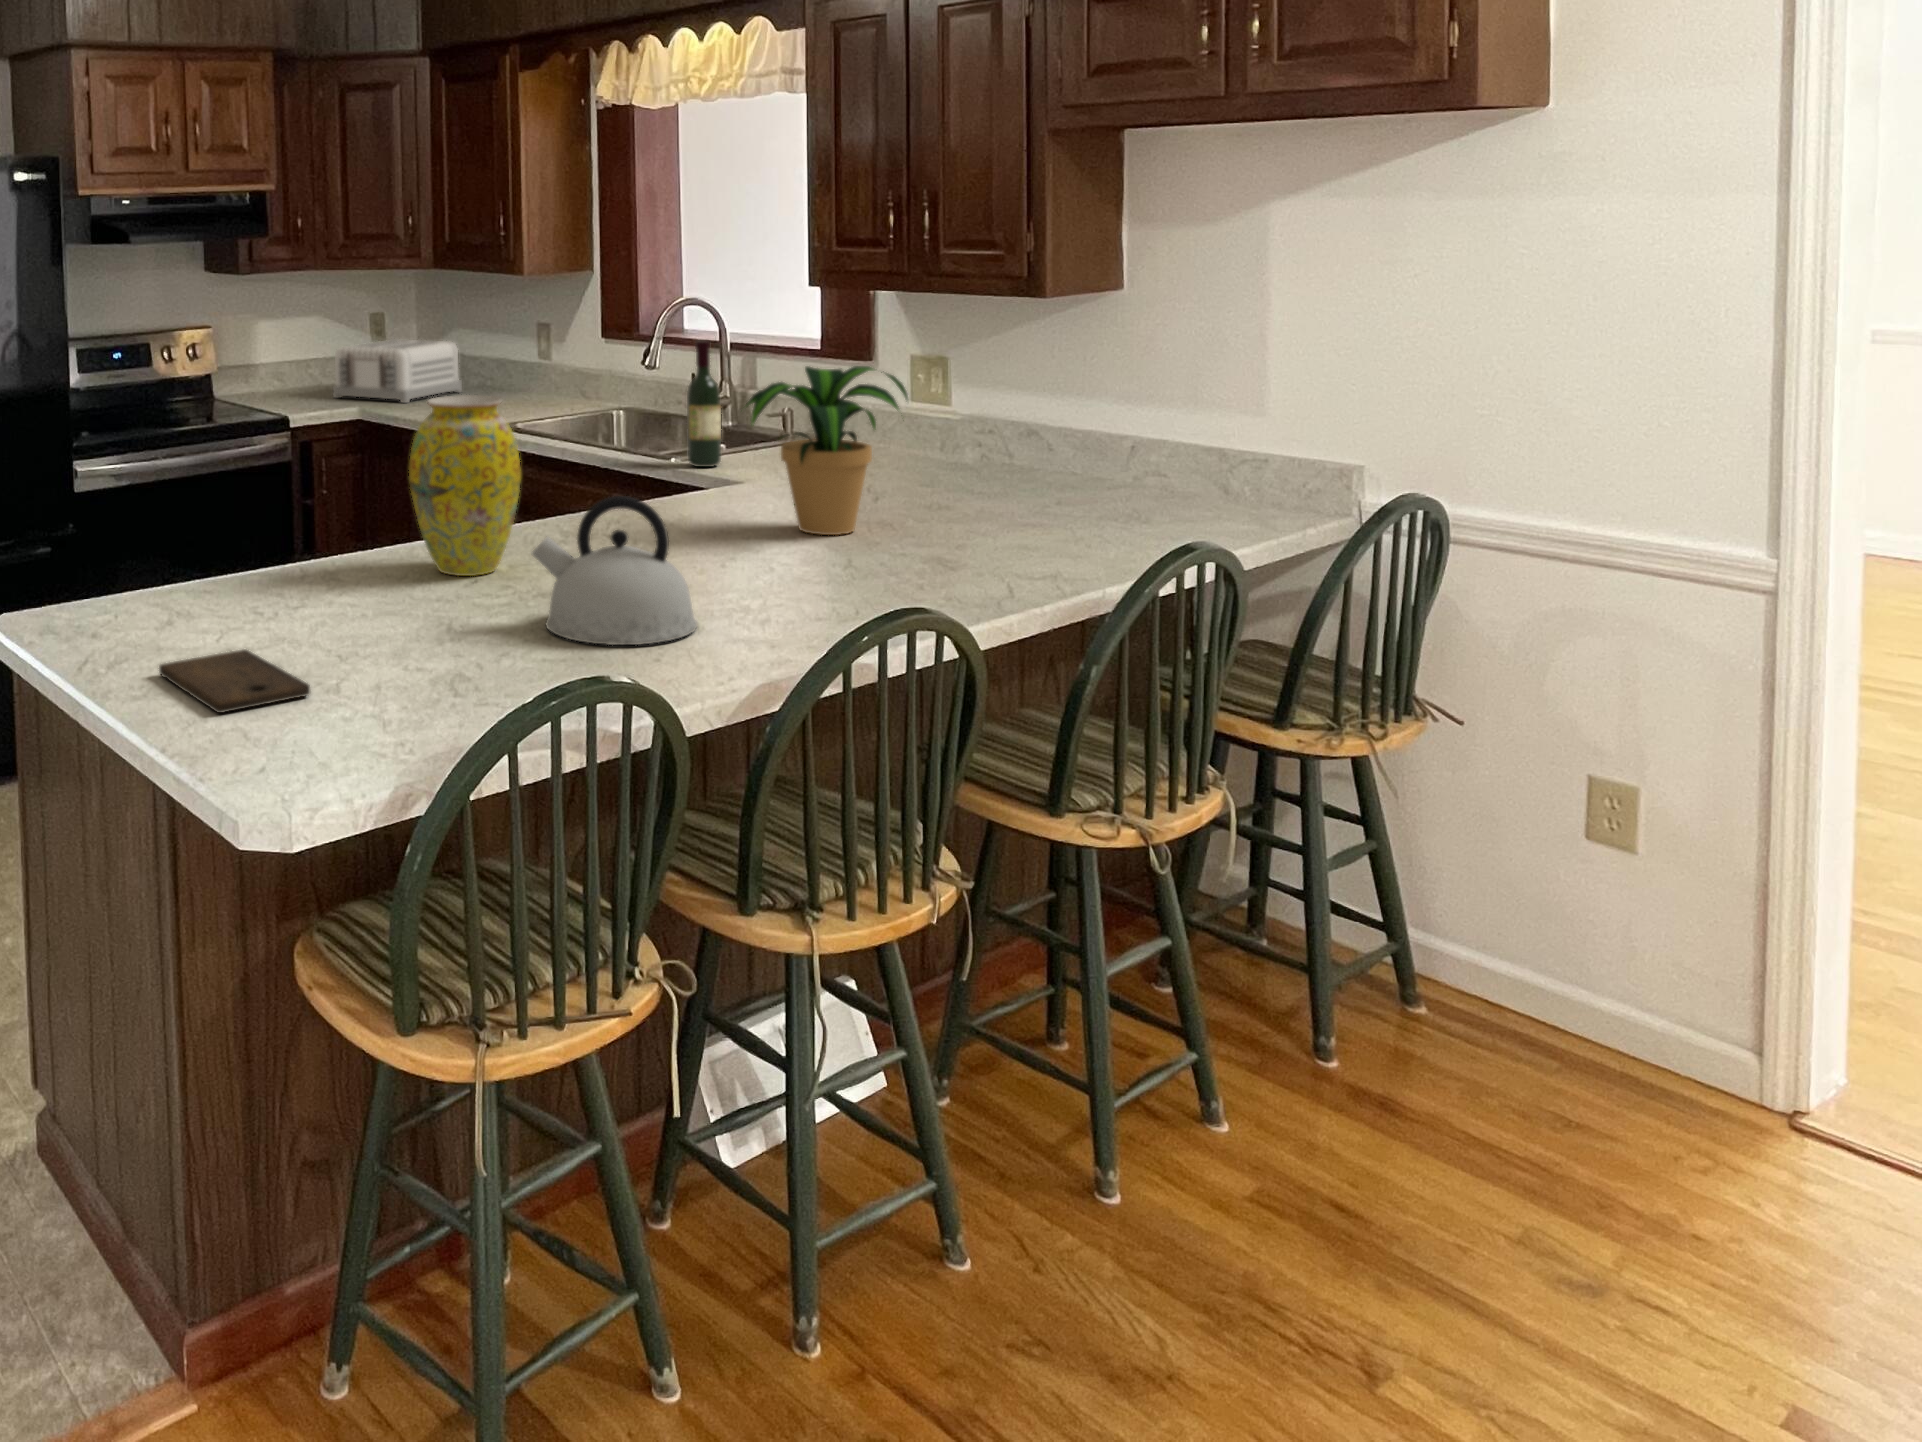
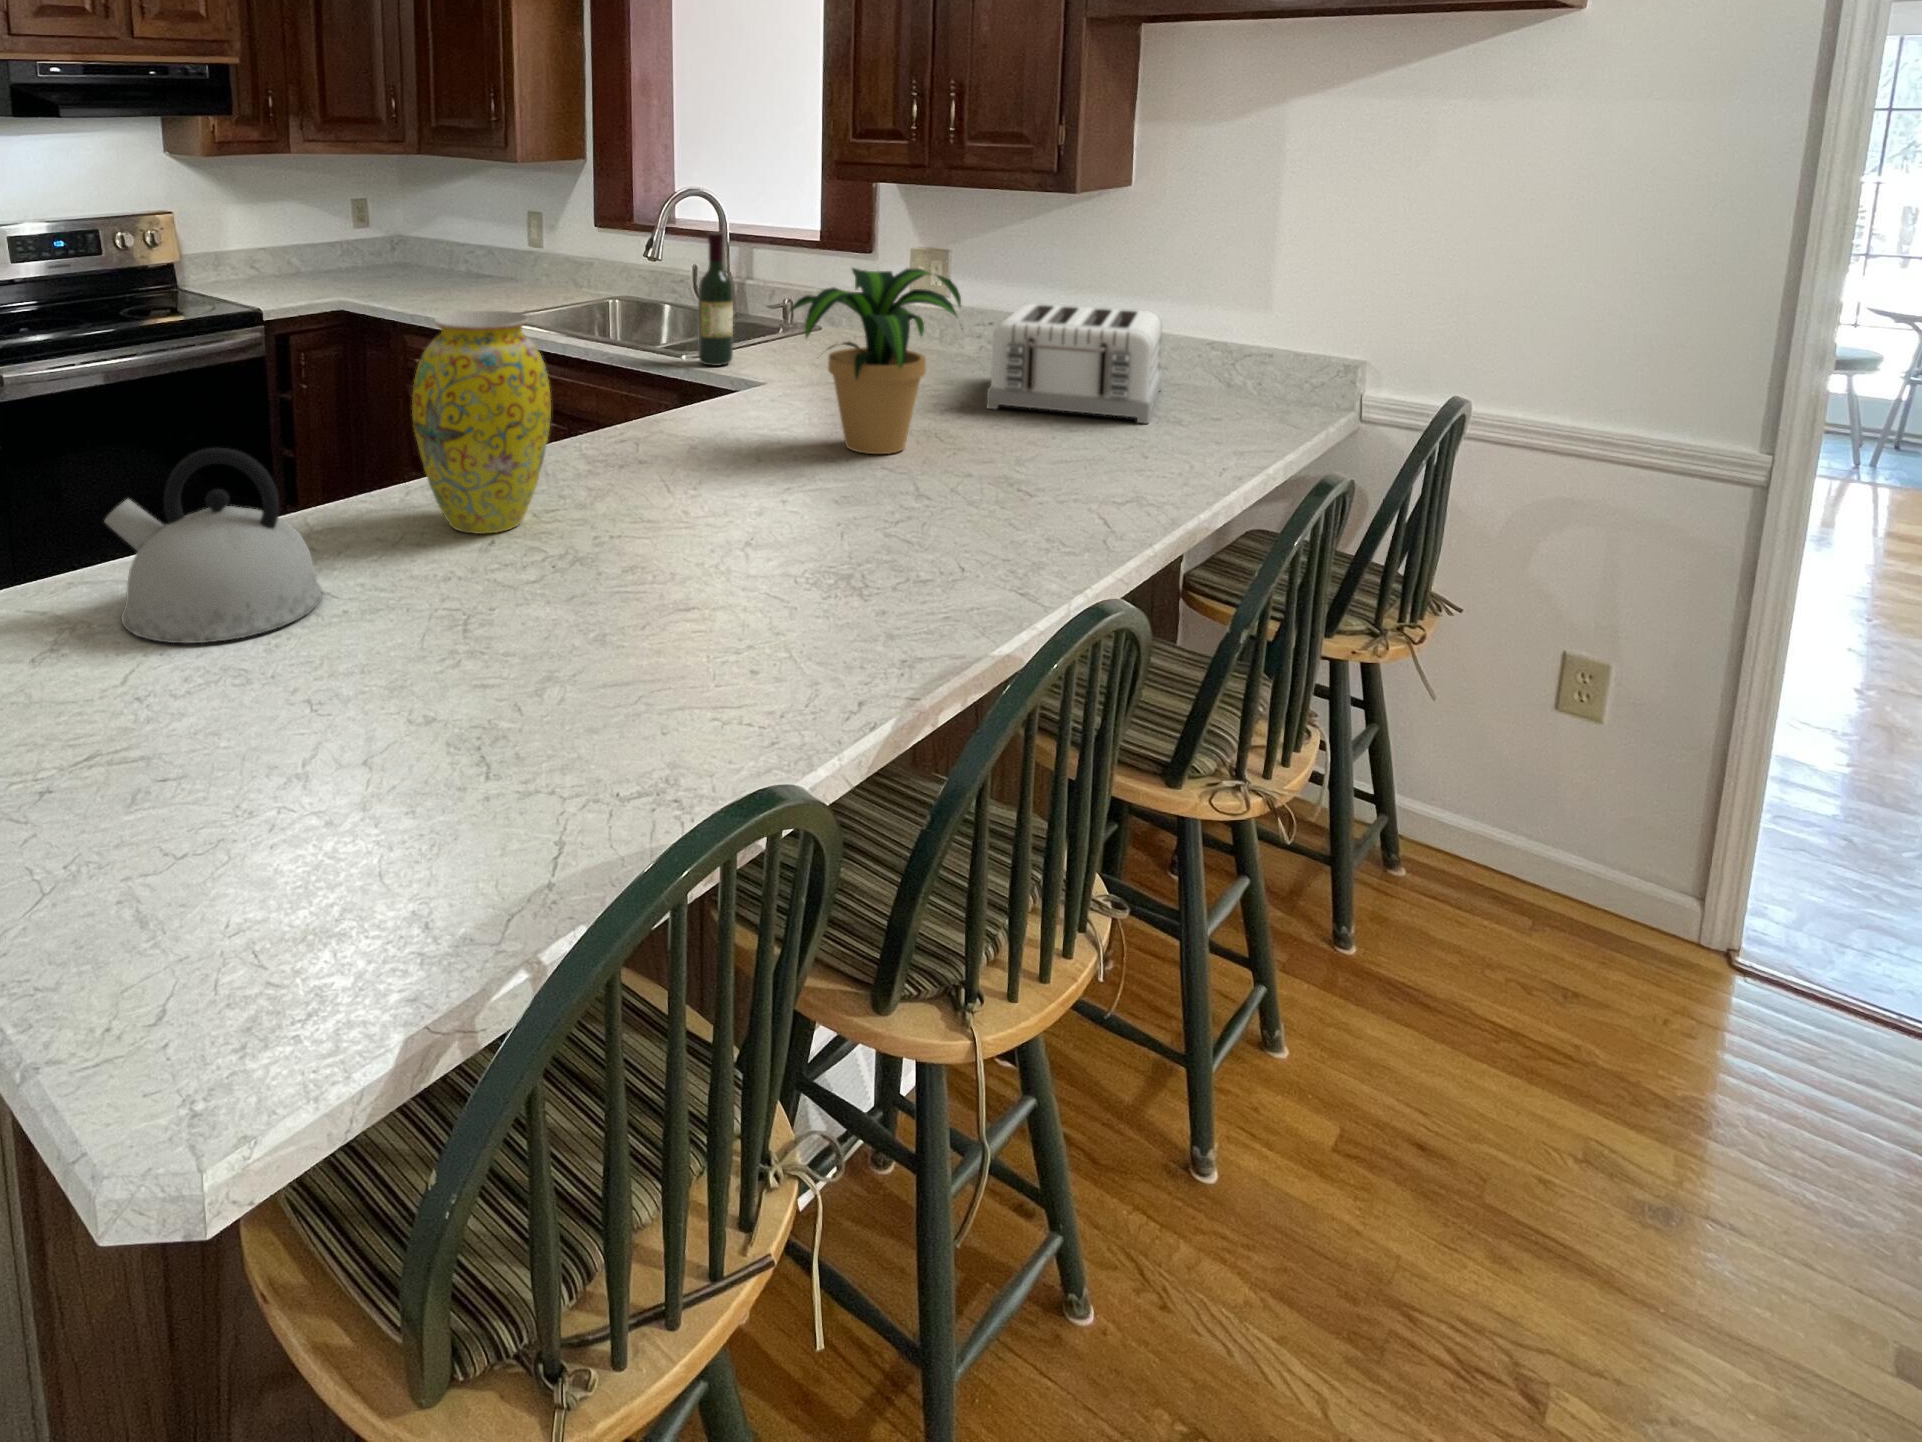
toaster: present [333,339,462,403] -> present [987,302,1162,423]
kettle: present [532,496,697,645] -> present [104,448,322,643]
cutting board: present [159,649,310,713] -> none [51,698,288,844]

